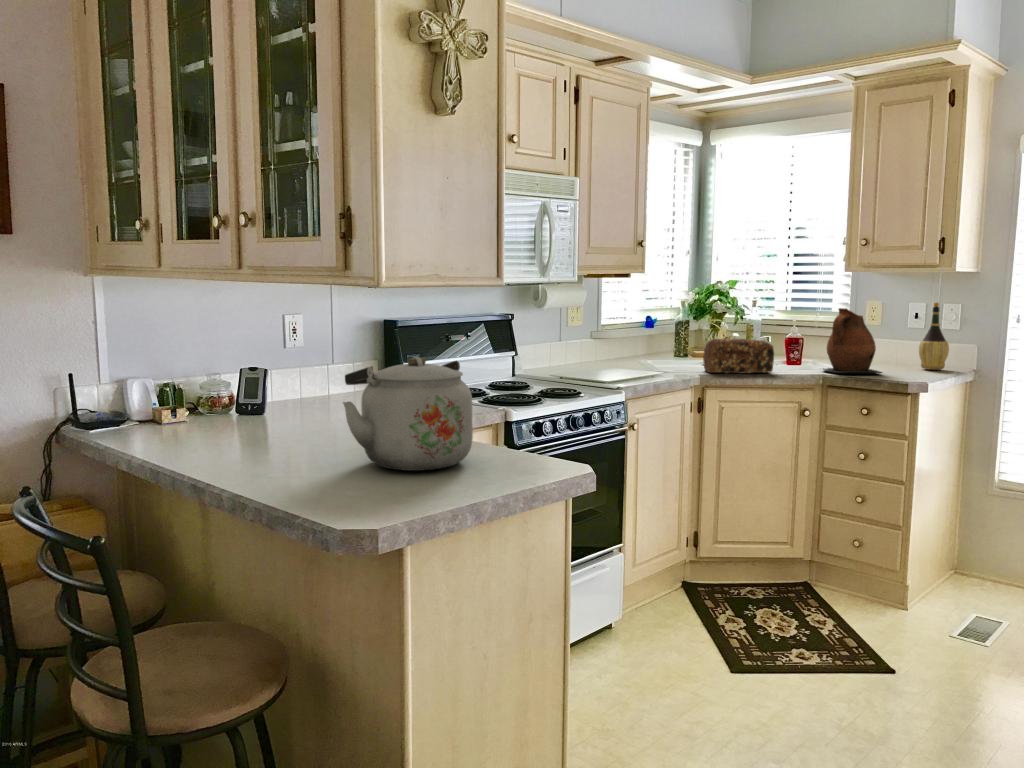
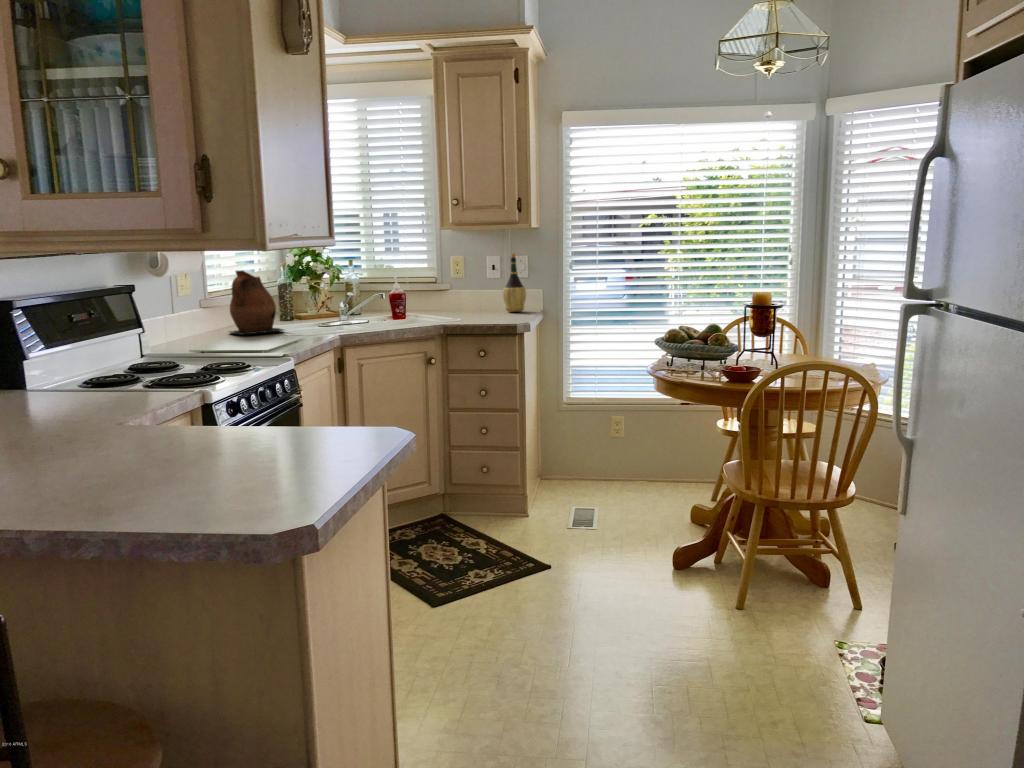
ceramic pitcher: present [823,308,882,374] -> present [229,270,283,334]
bread loaf: present [703,339,774,373] -> none [331,296,400,333]
kettle: present [343,357,473,471] -> none [120,333,288,465]

